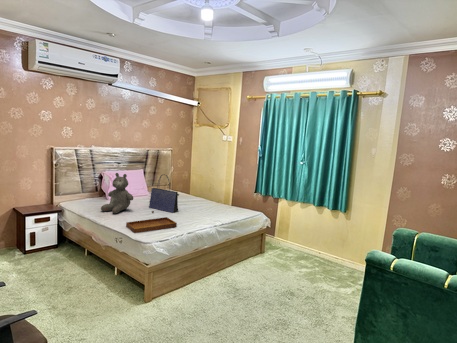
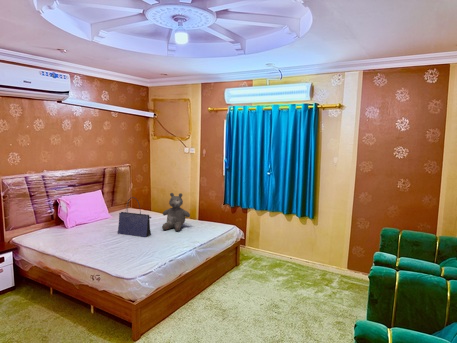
teddy bear: present [101,173,133,214] -> present [162,193,190,231]
tray: present [126,211,177,233] -> none [103,240,157,268]

